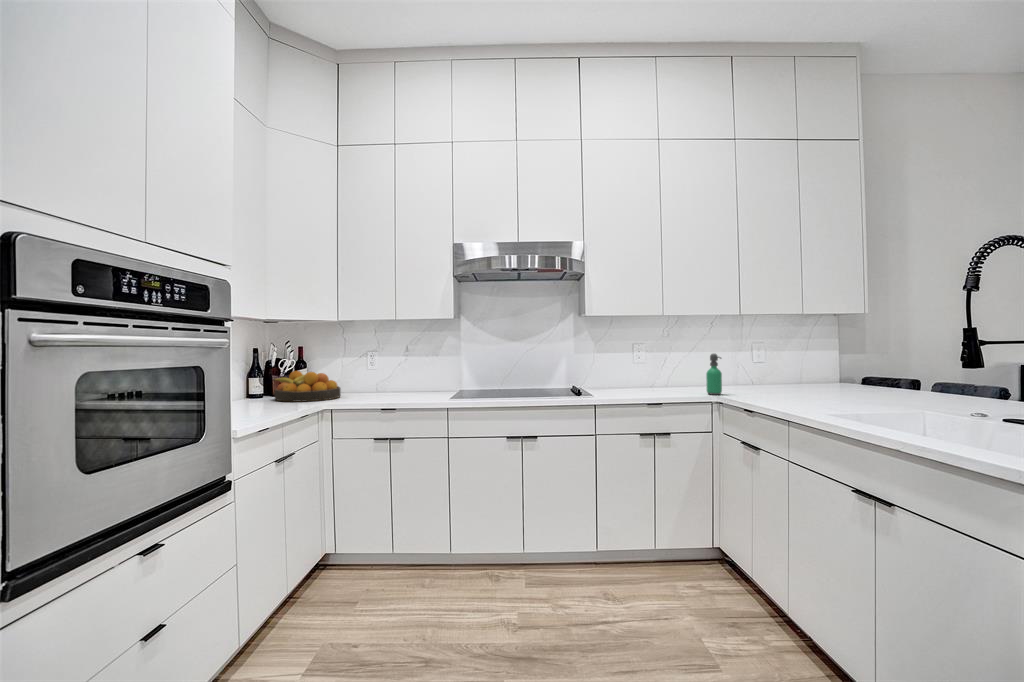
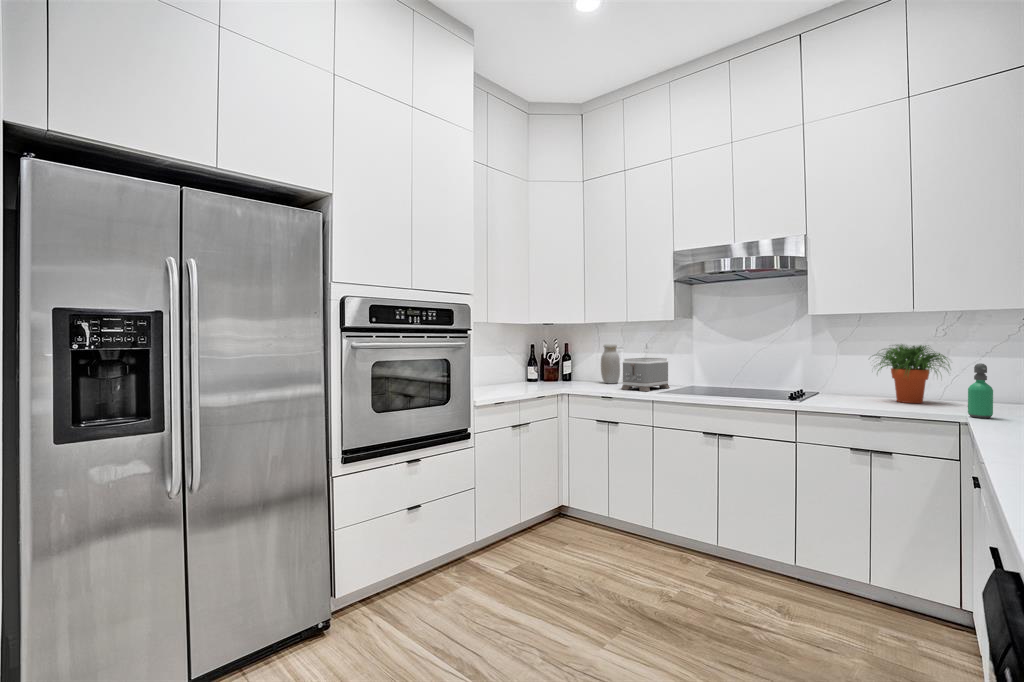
potted plant: none [614,341,671,388] -> present [876,345,950,403]
jar: none [351,346,376,392] -> present [601,344,620,384]
toaster: none [395,360,439,398] -> present [621,358,670,391]
fruit bowl: present [274,371,341,401] -> none [538,363,585,387]

